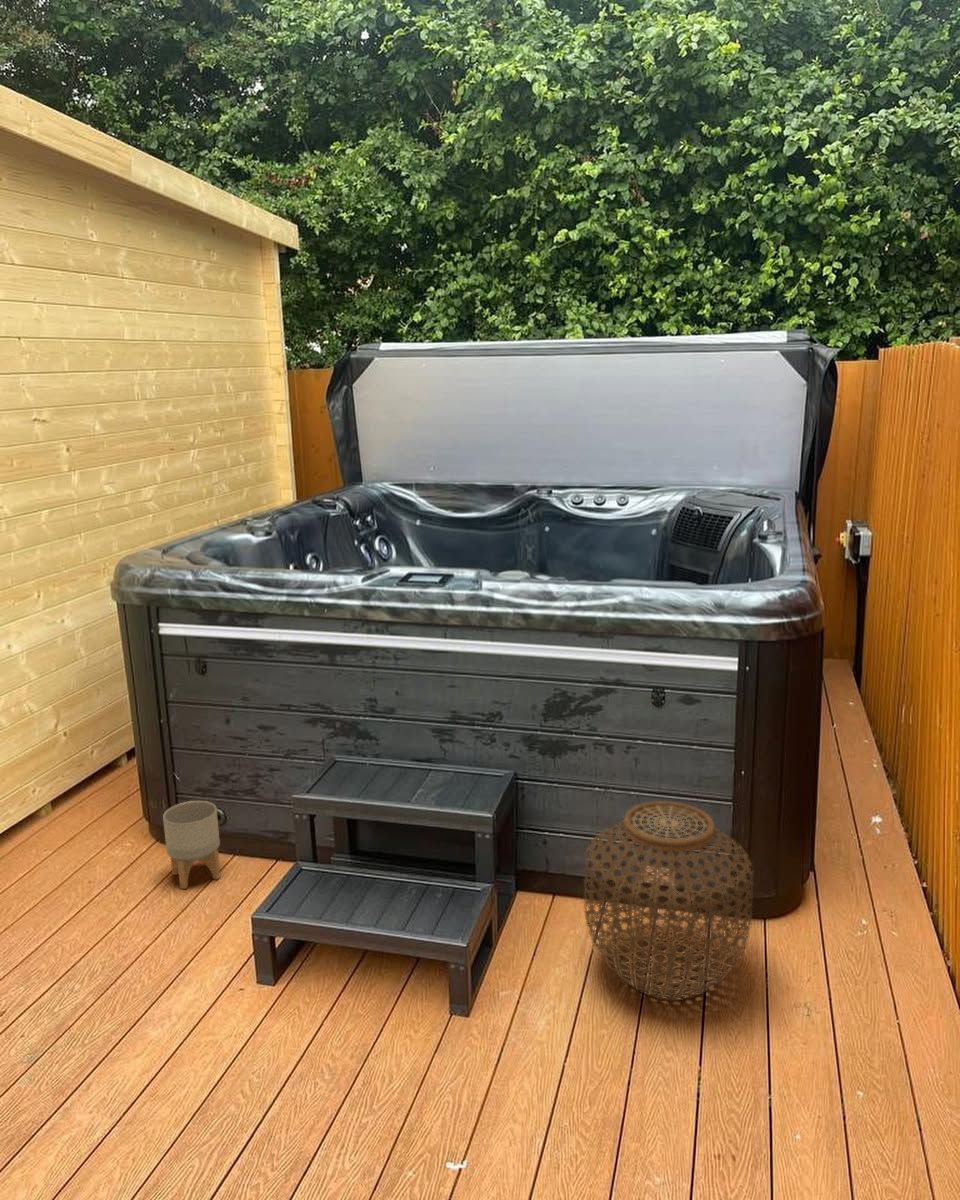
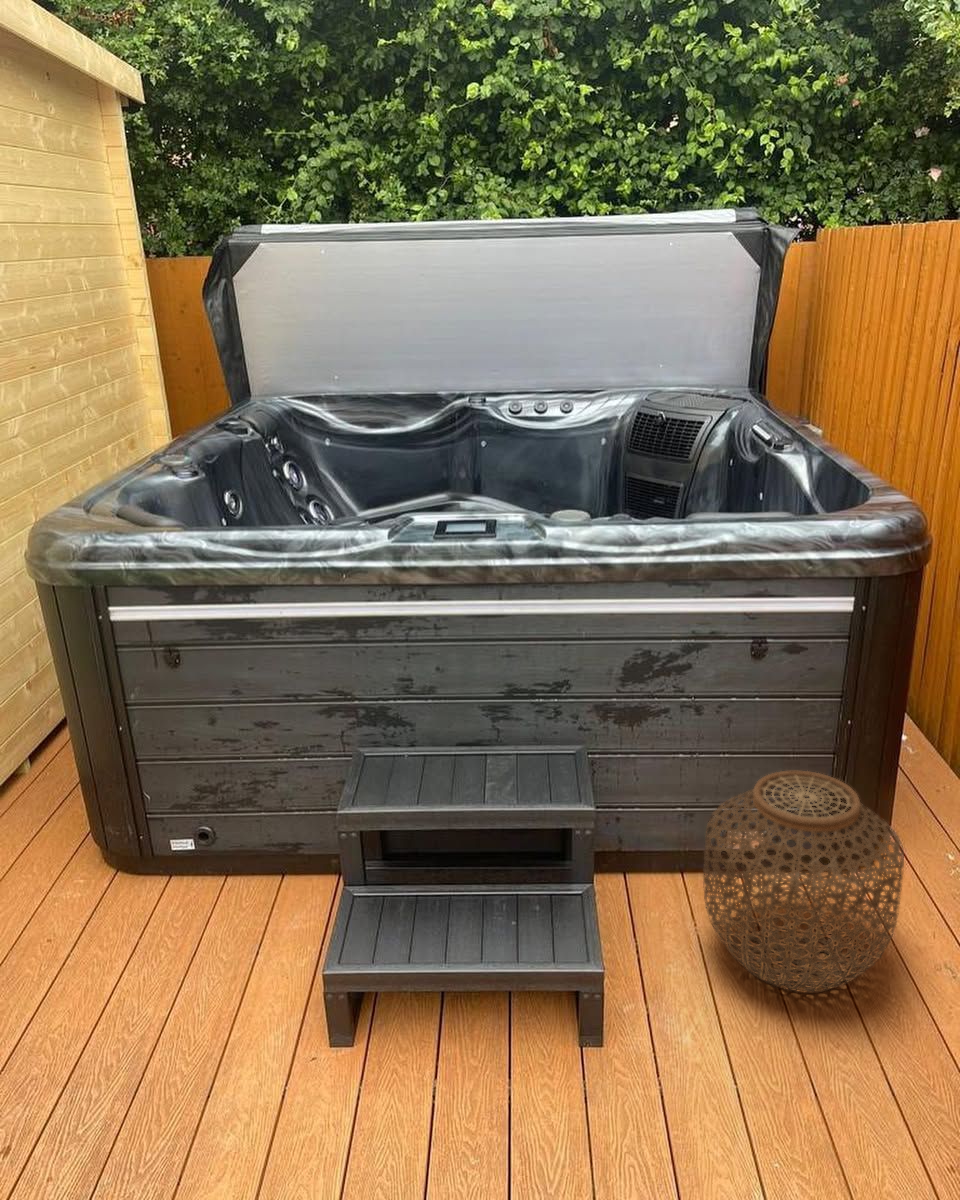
planter: present [163,801,220,889] -> none [144,822,221,934]

